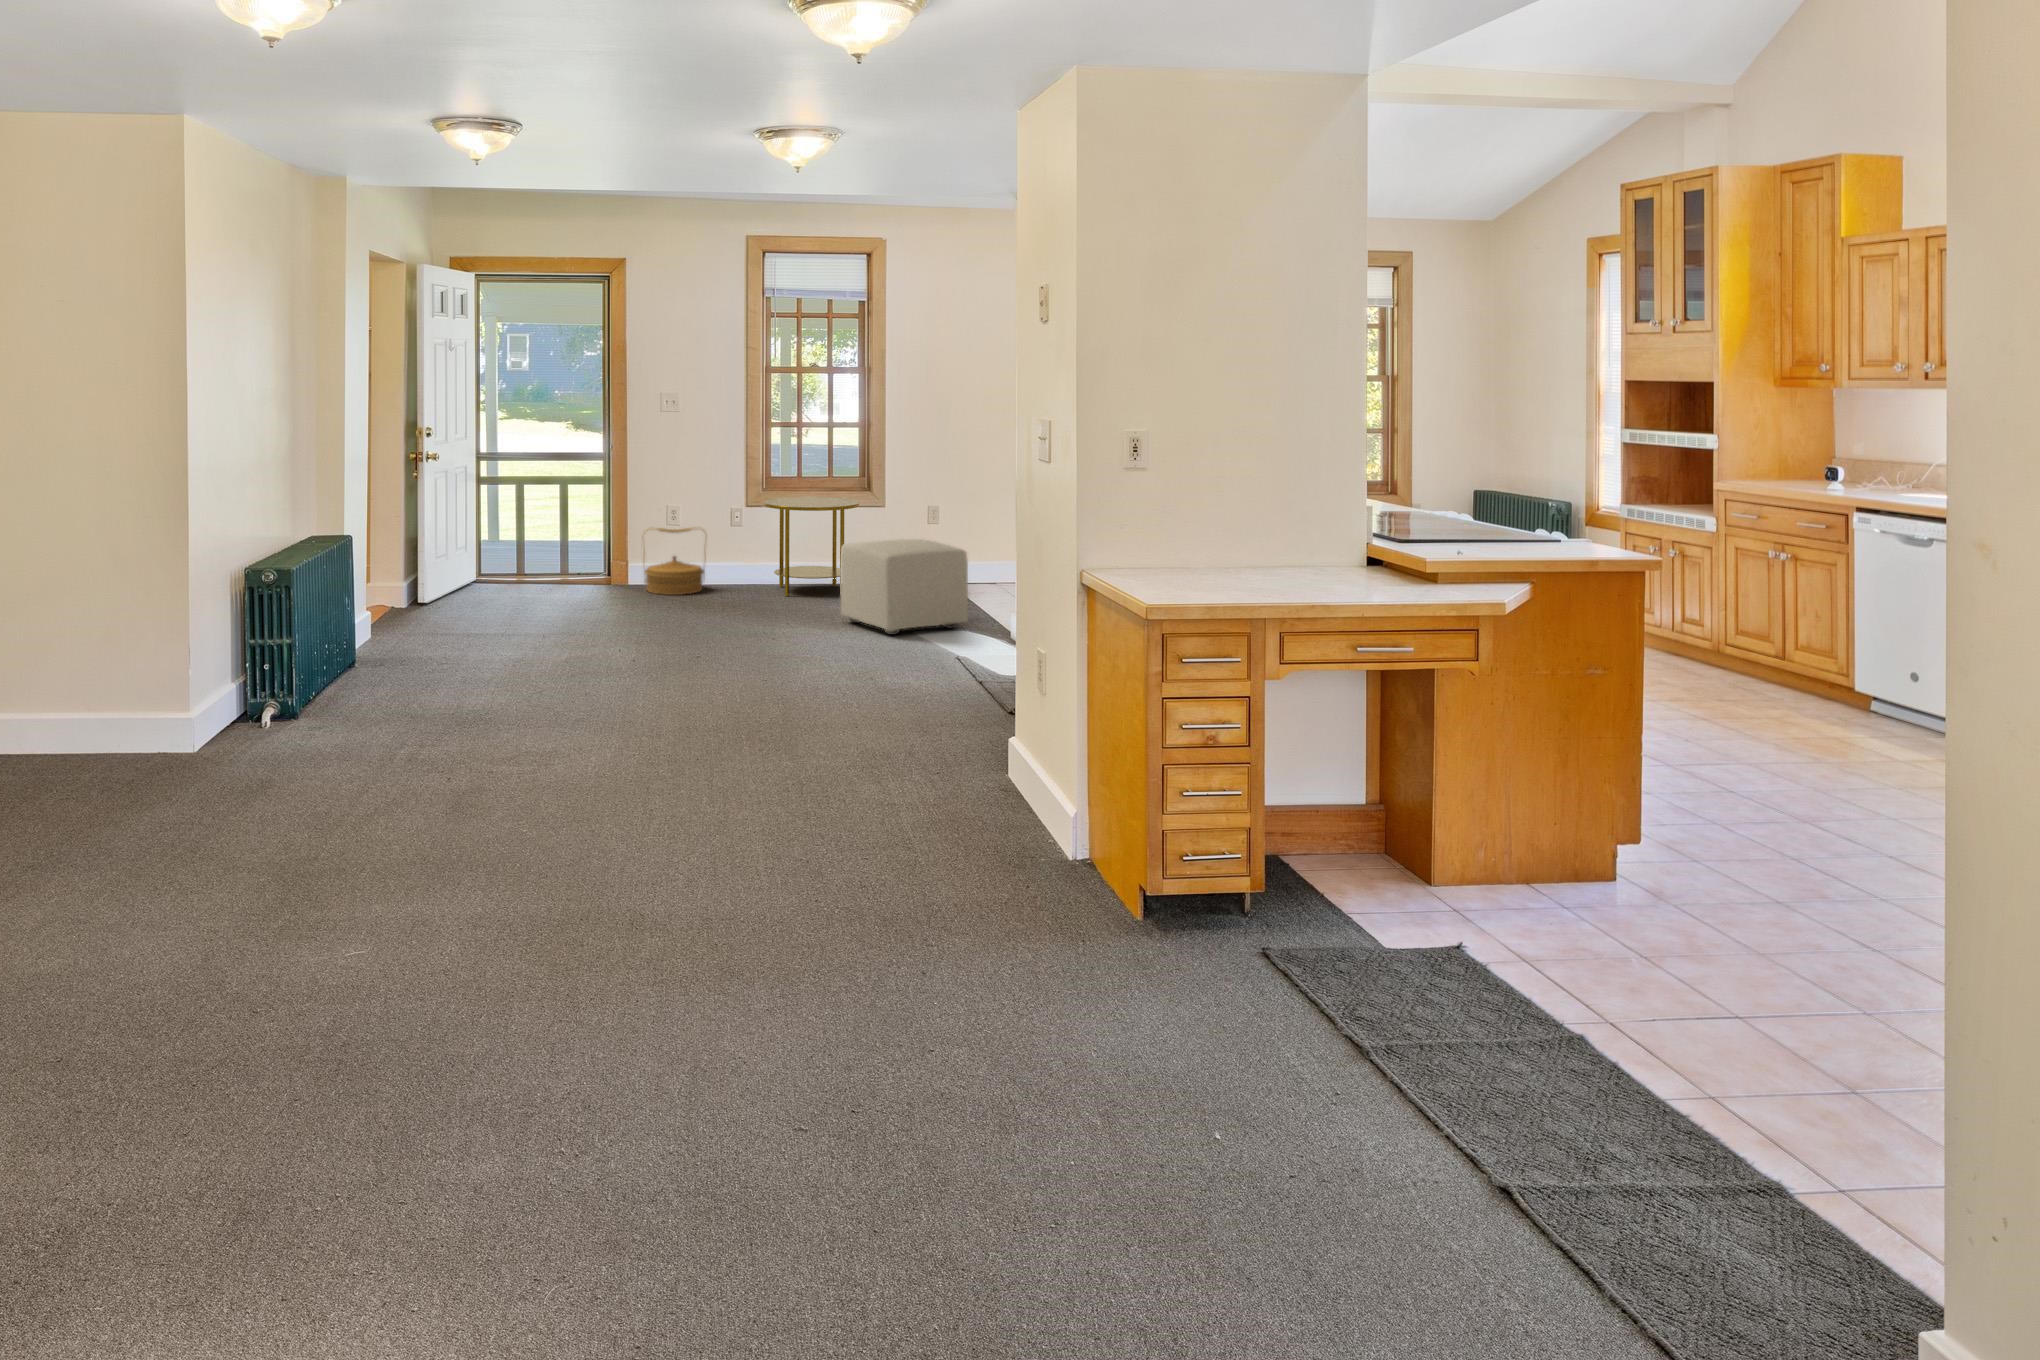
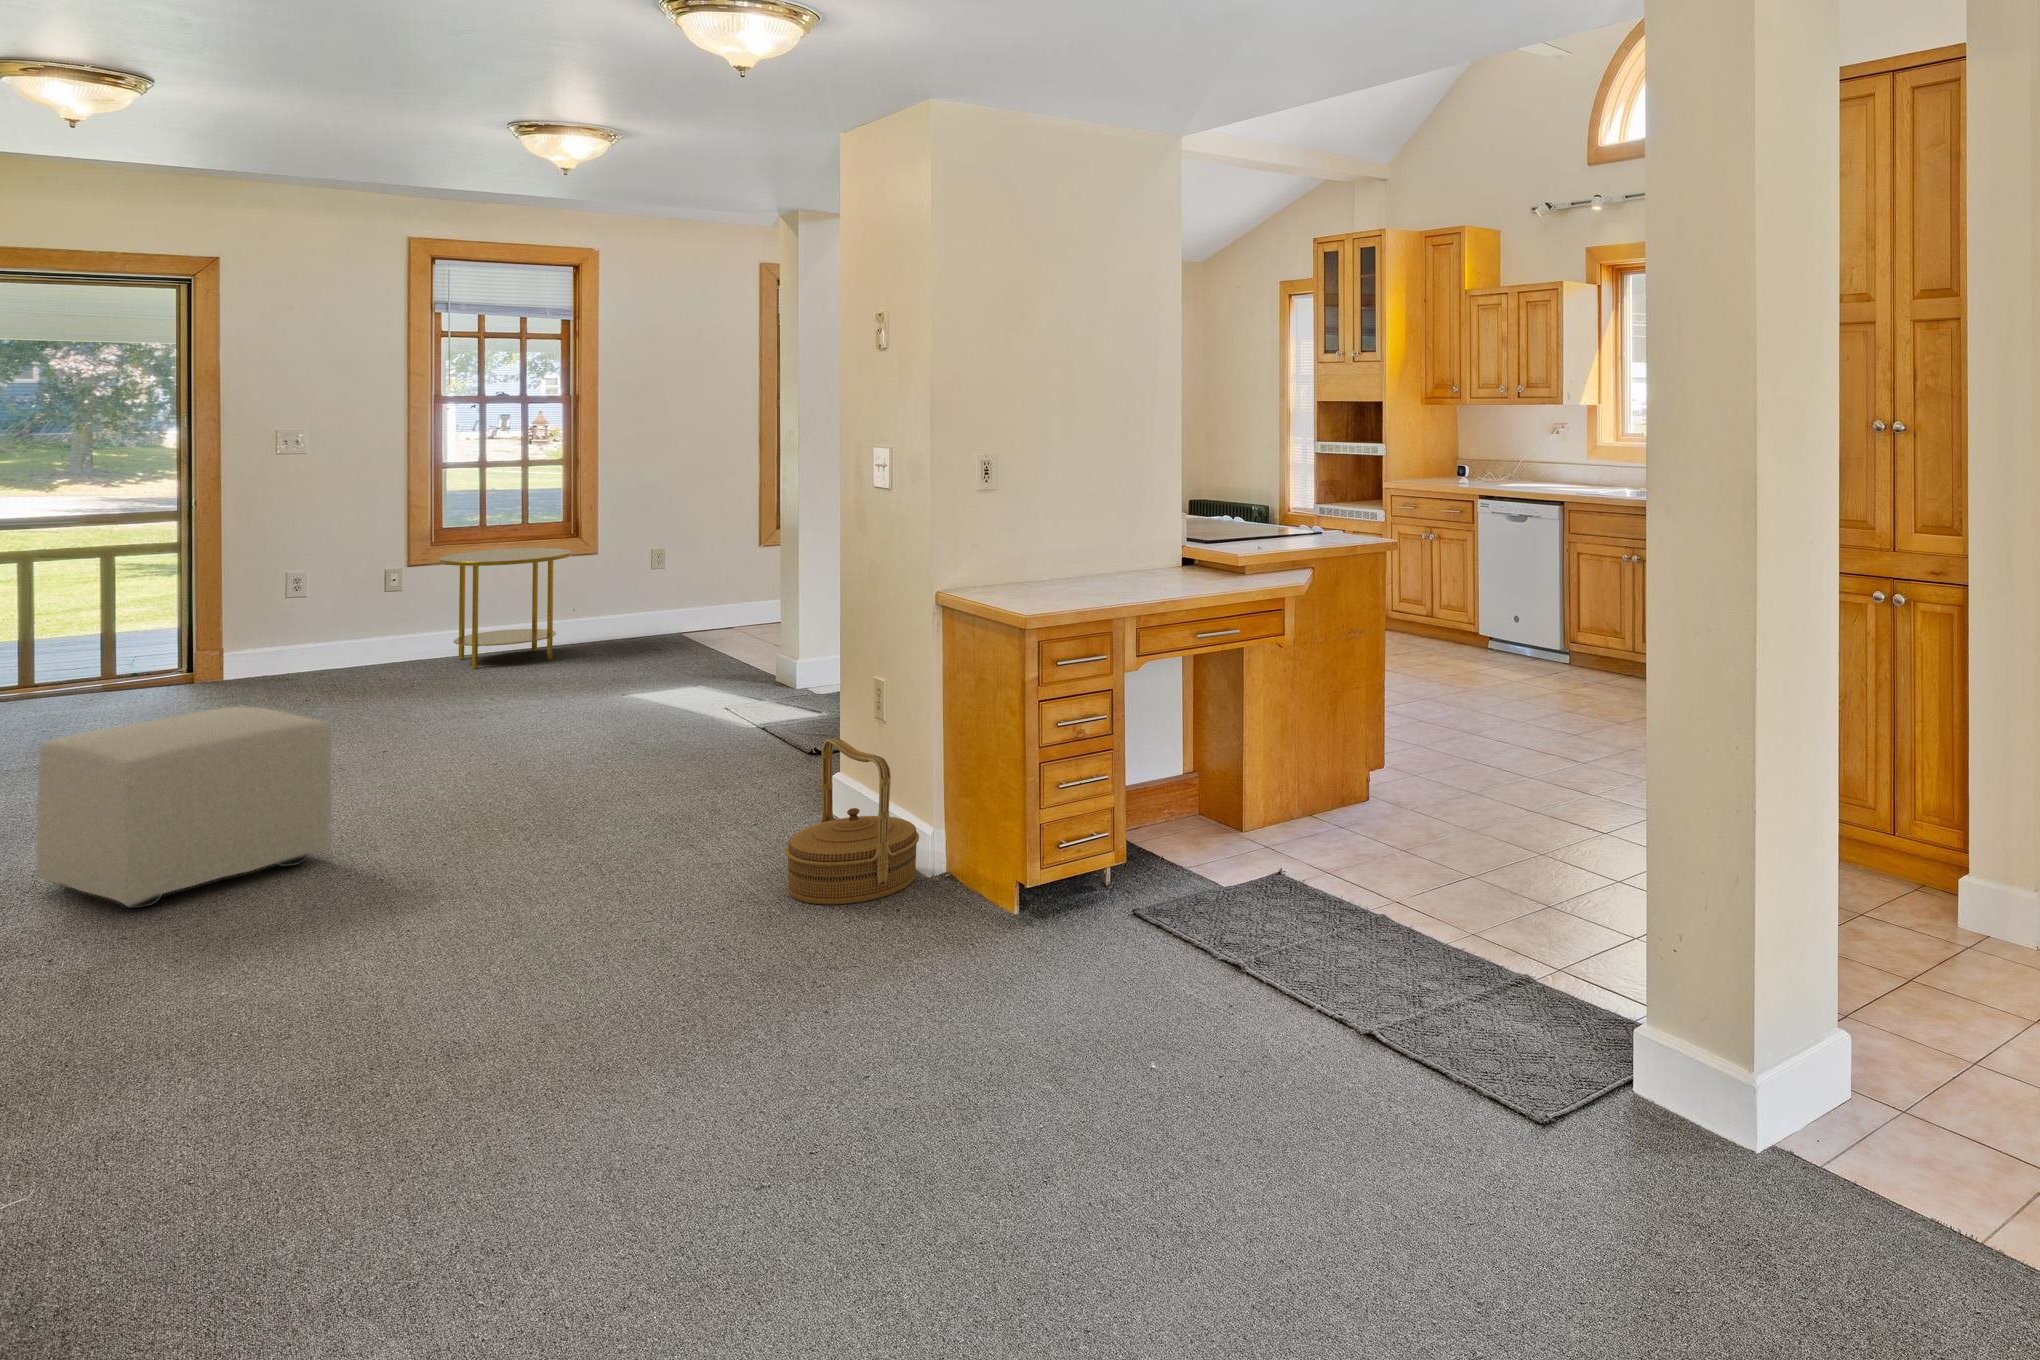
woven basket: present [643,528,705,595] -> present [785,738,919,905]
ottoman: present [841,539,968,635] -> present [36,707,332,908]

